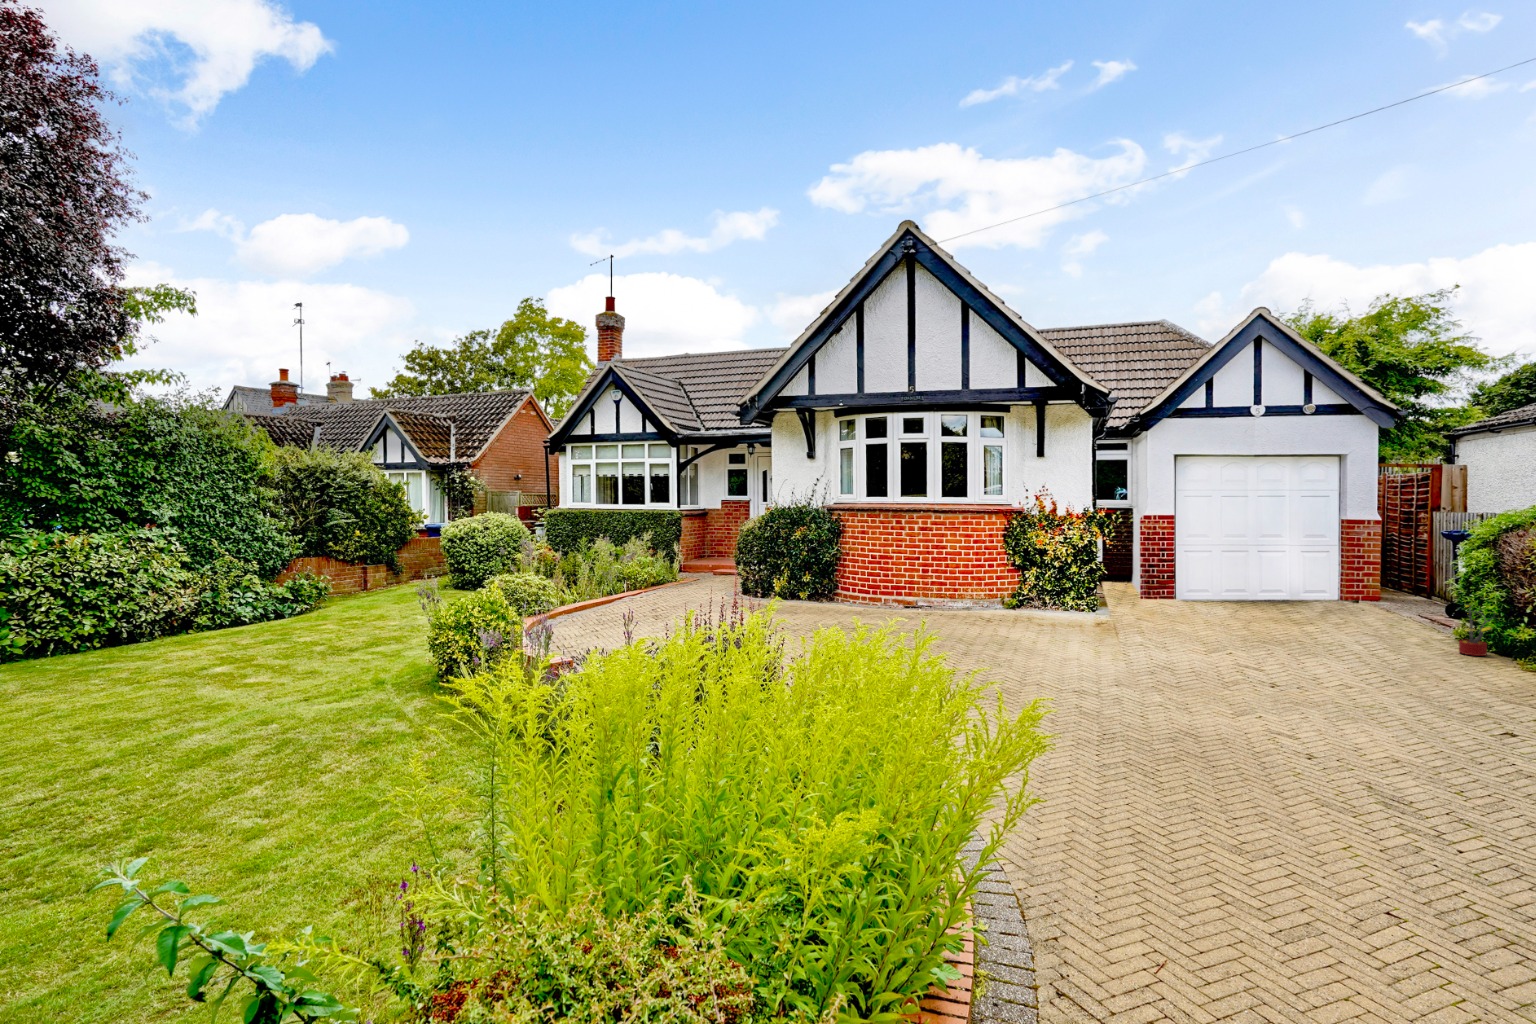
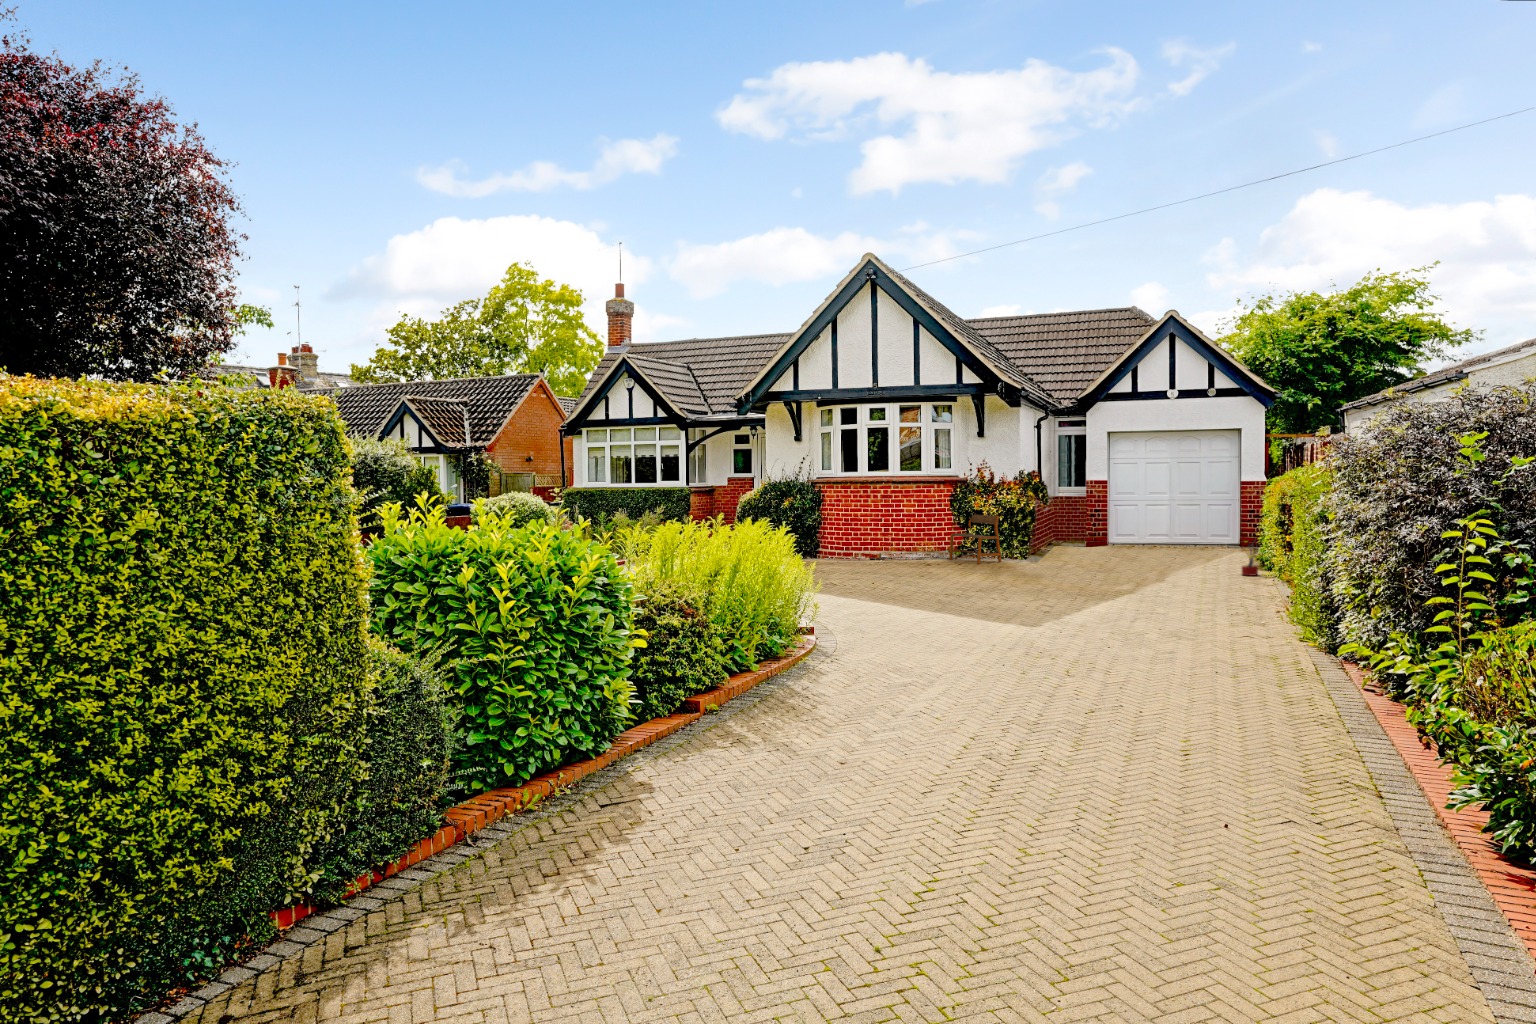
bench: none [1006,552,1079,620] -> present [949,514,1001,564]

